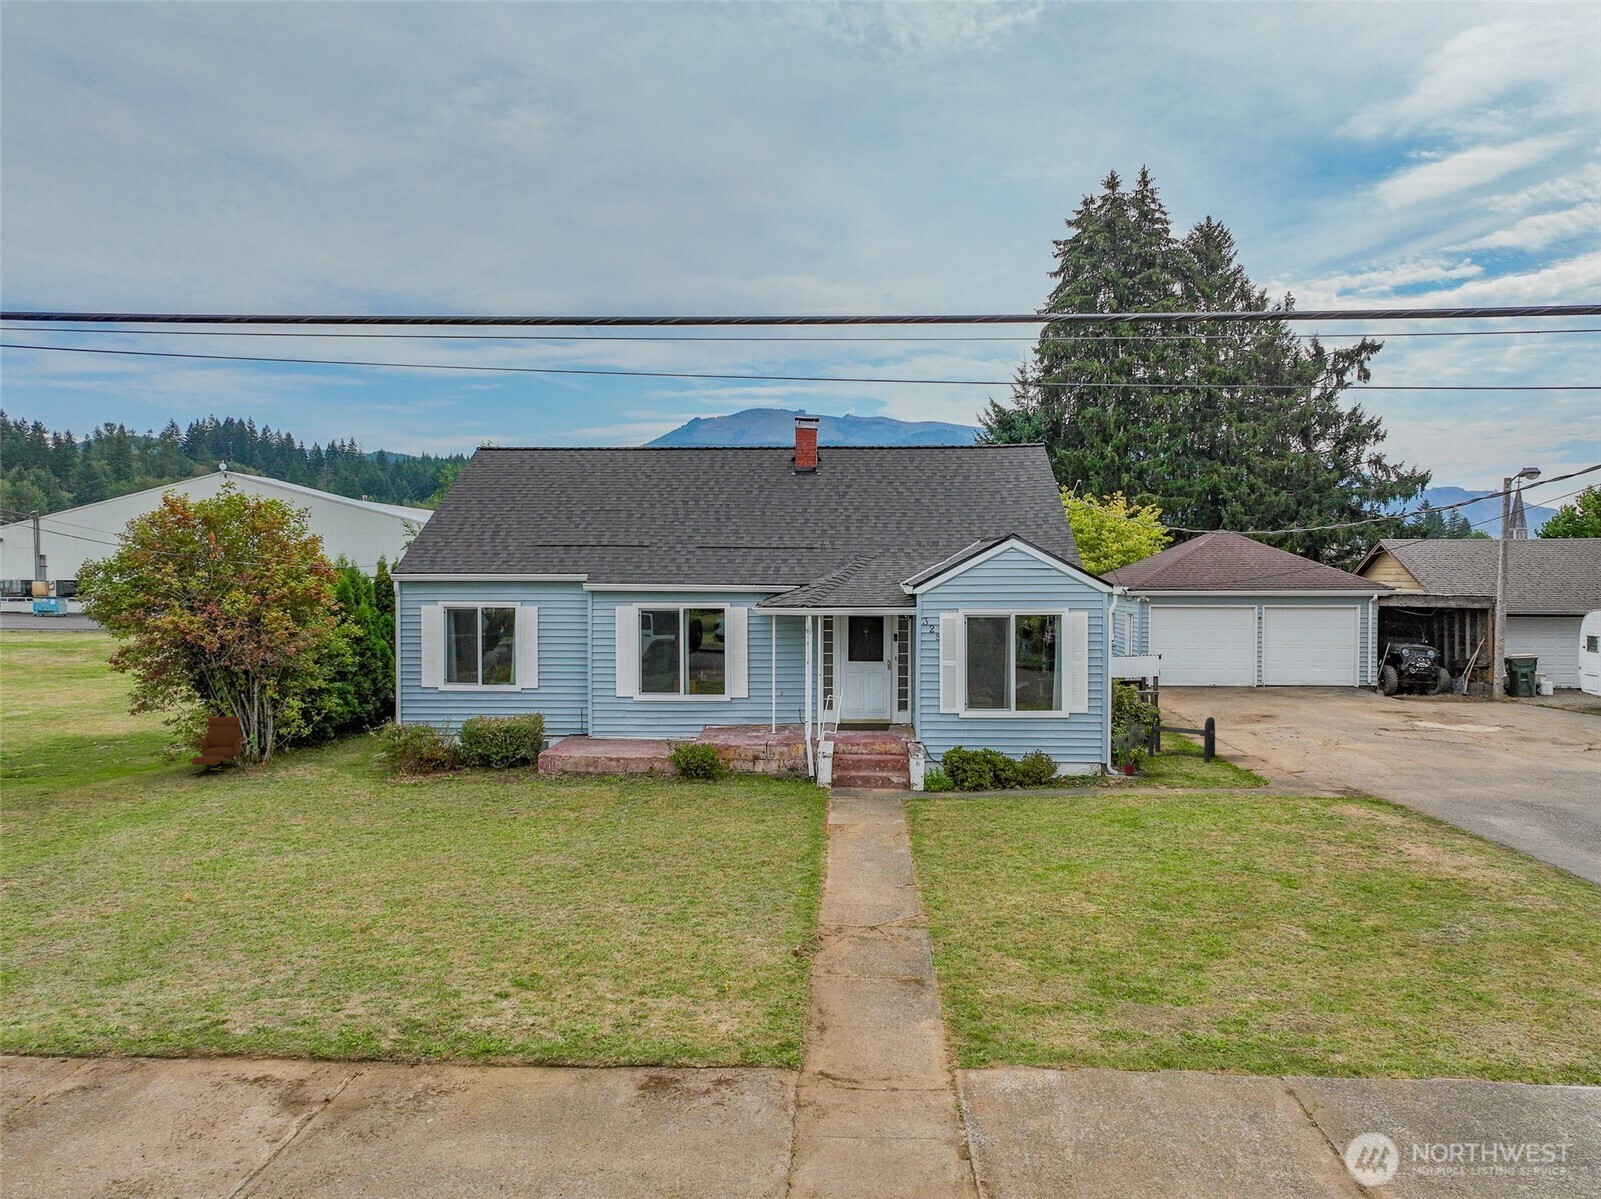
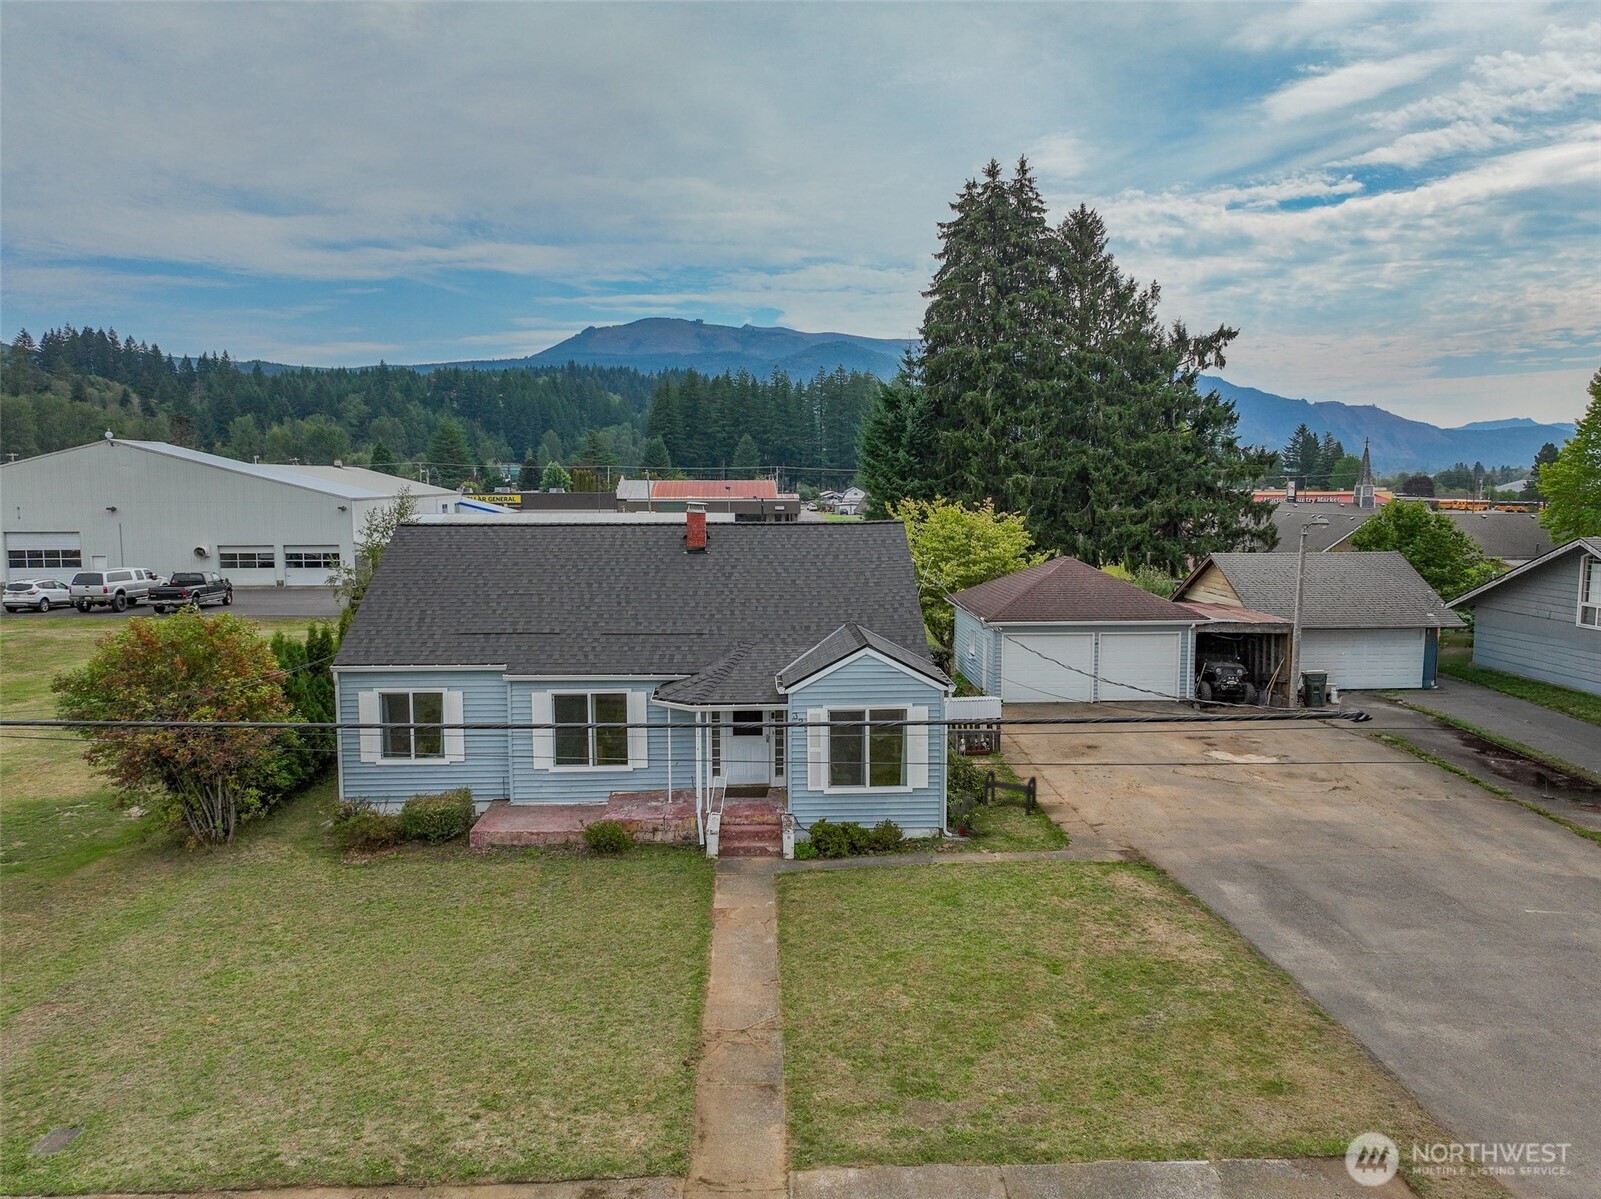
lounge chair: present [191,716,247,777] -> none [146,804,193,866]

